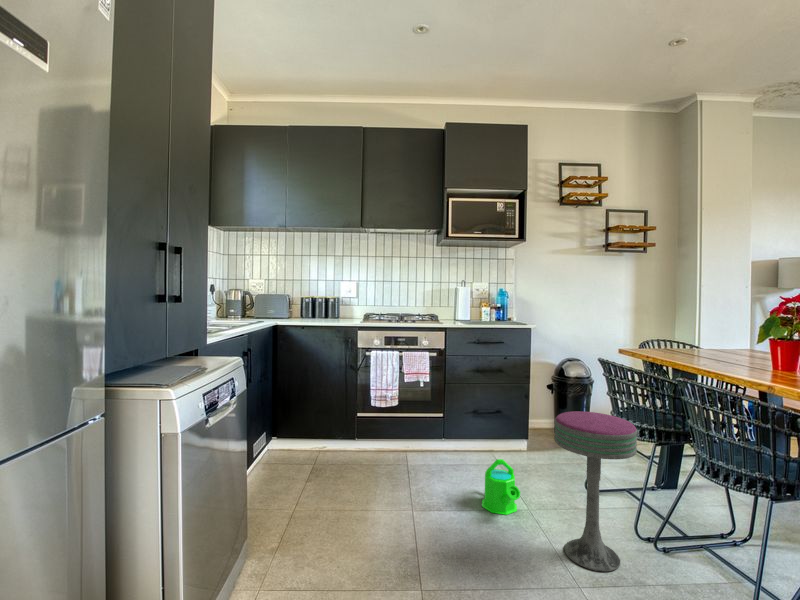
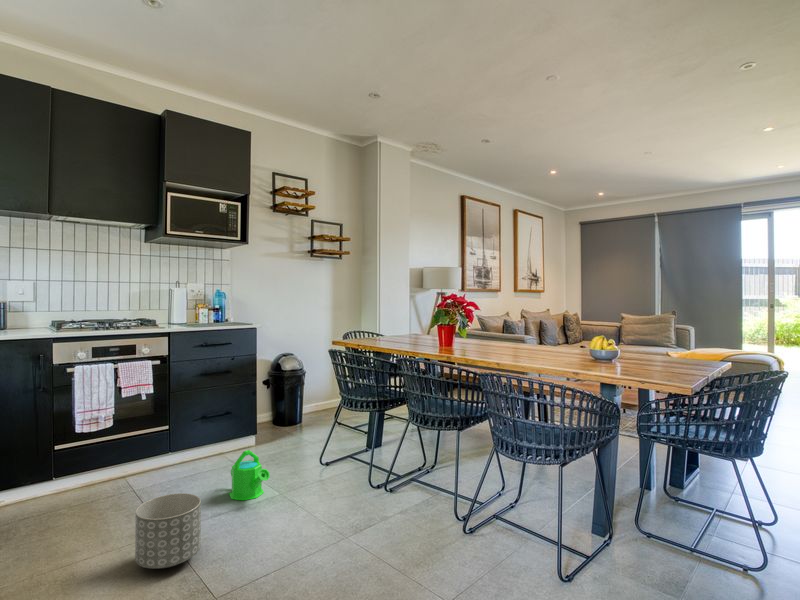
bar stool: present [554,411,637,572] -> none [301,391,360,511]
planter: none [370,488,430,566] -> present [135,493,201,569]

